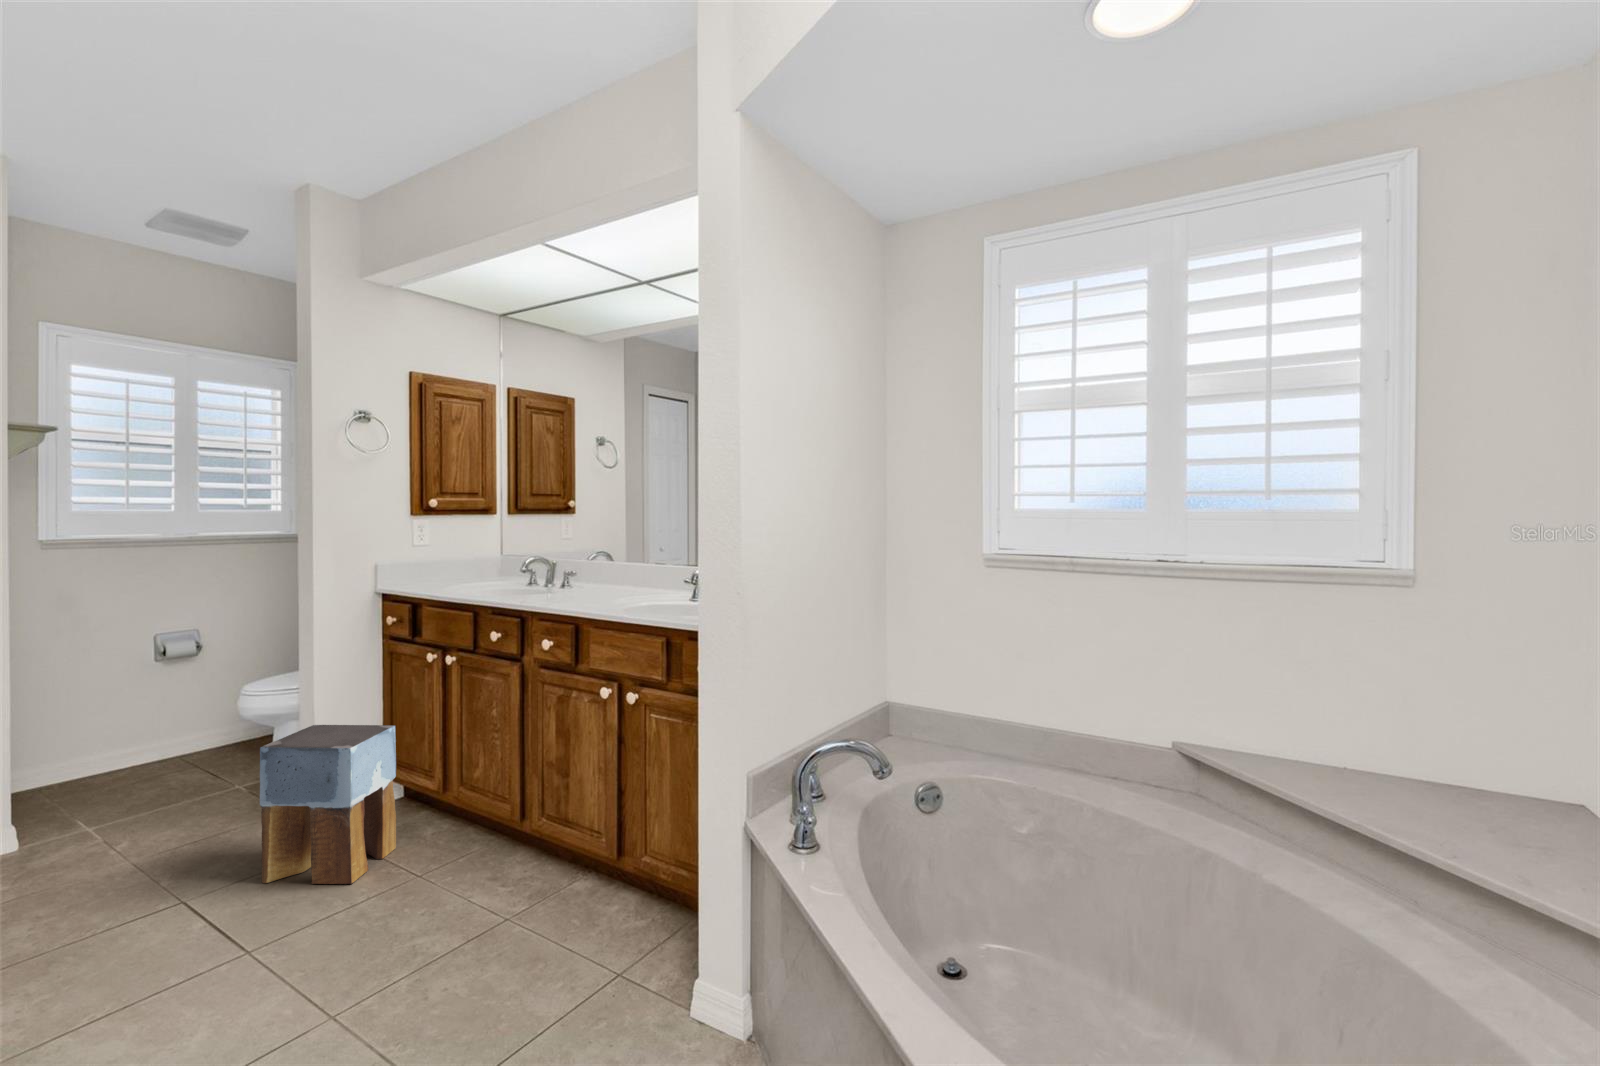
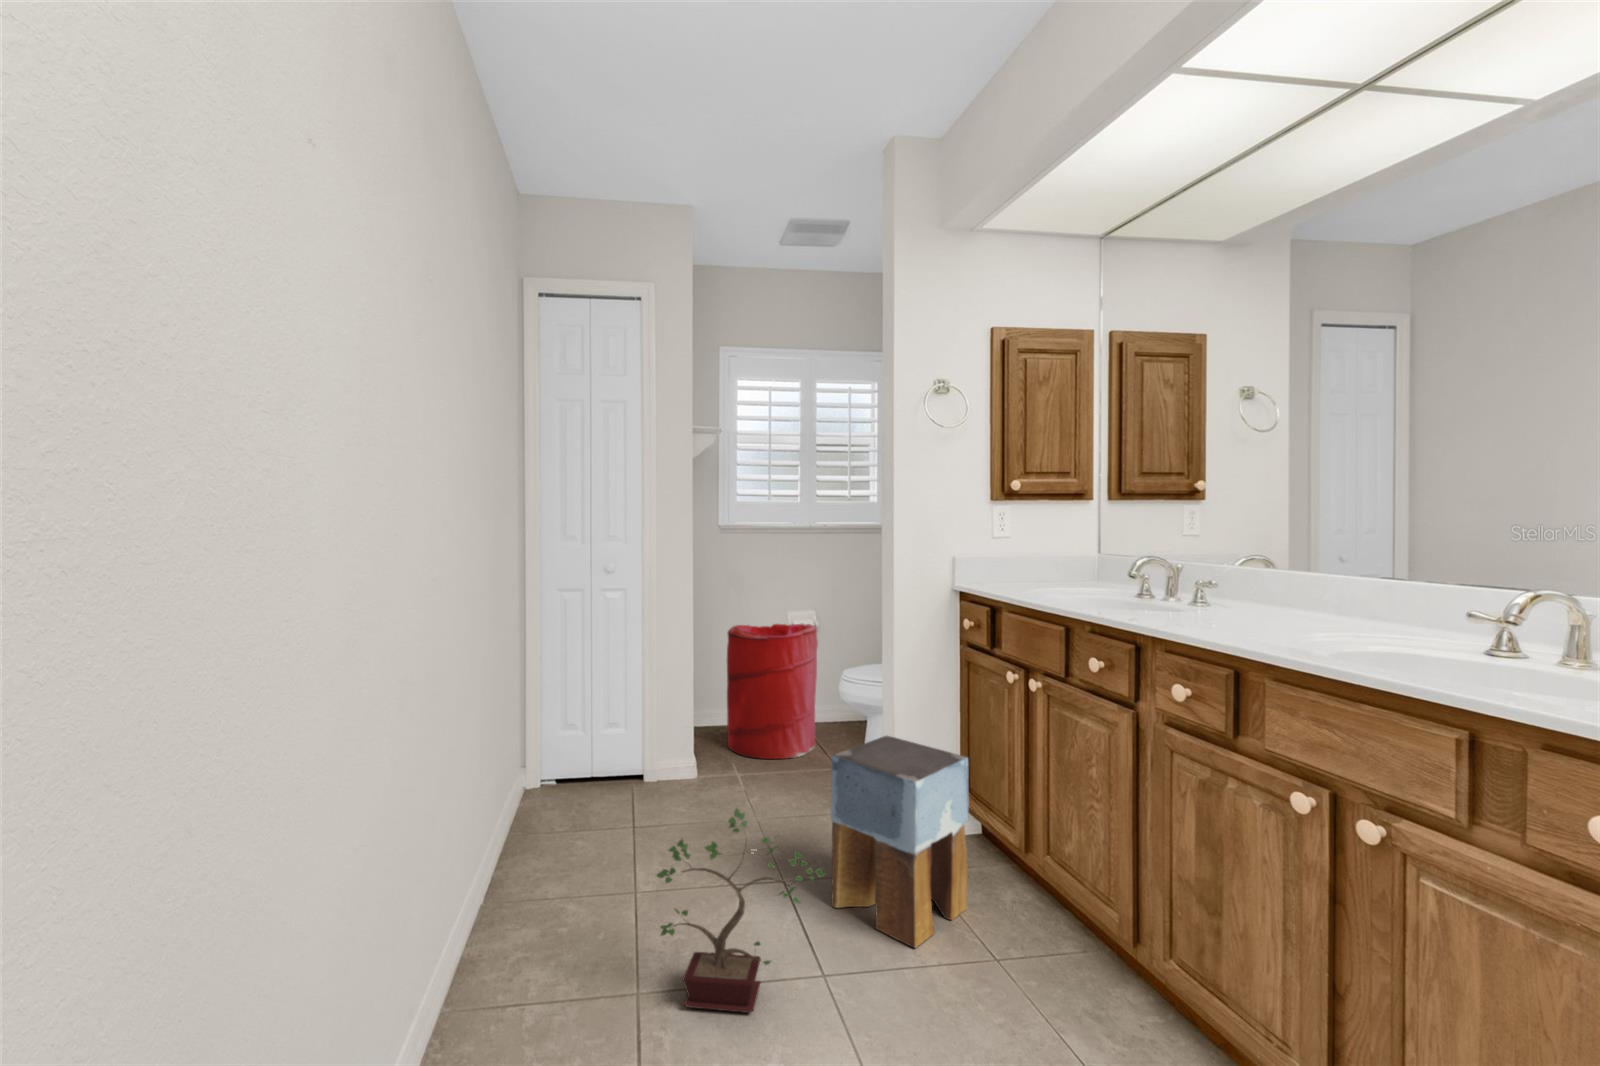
laundry hamper: none [72,644,207,801] -> present [727,624,818,759]
potted plant: none [72,798,277,990] -> present [657,809,826,1013]

